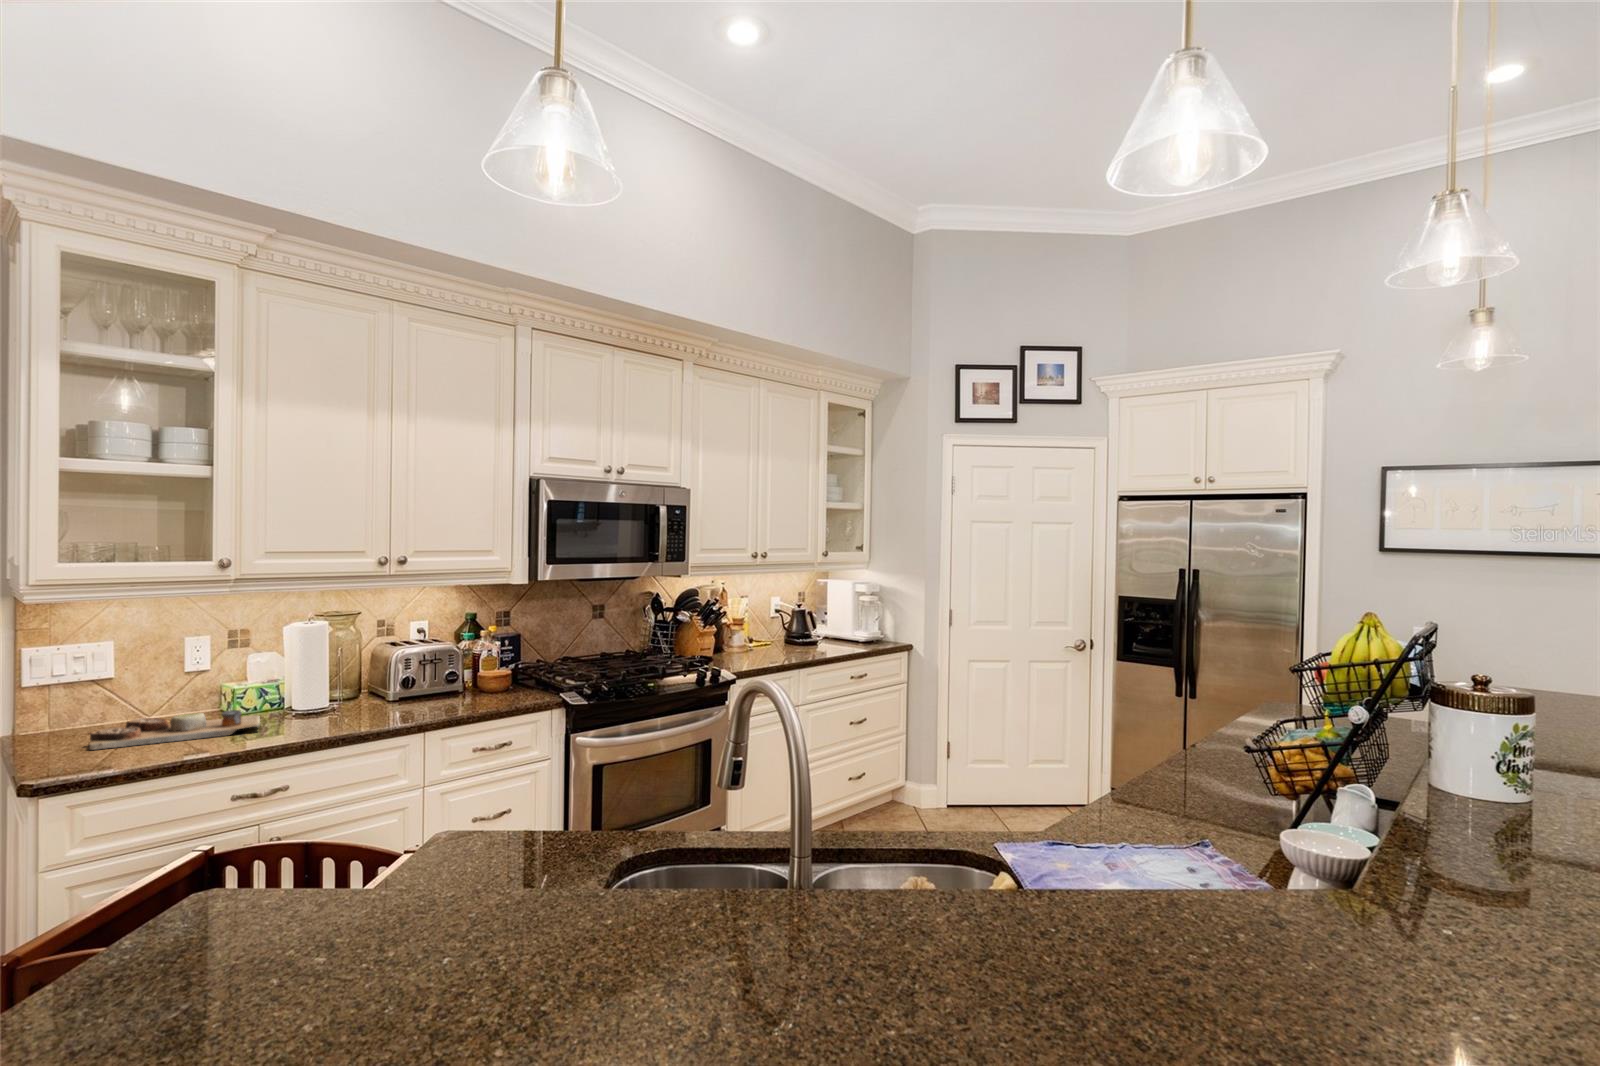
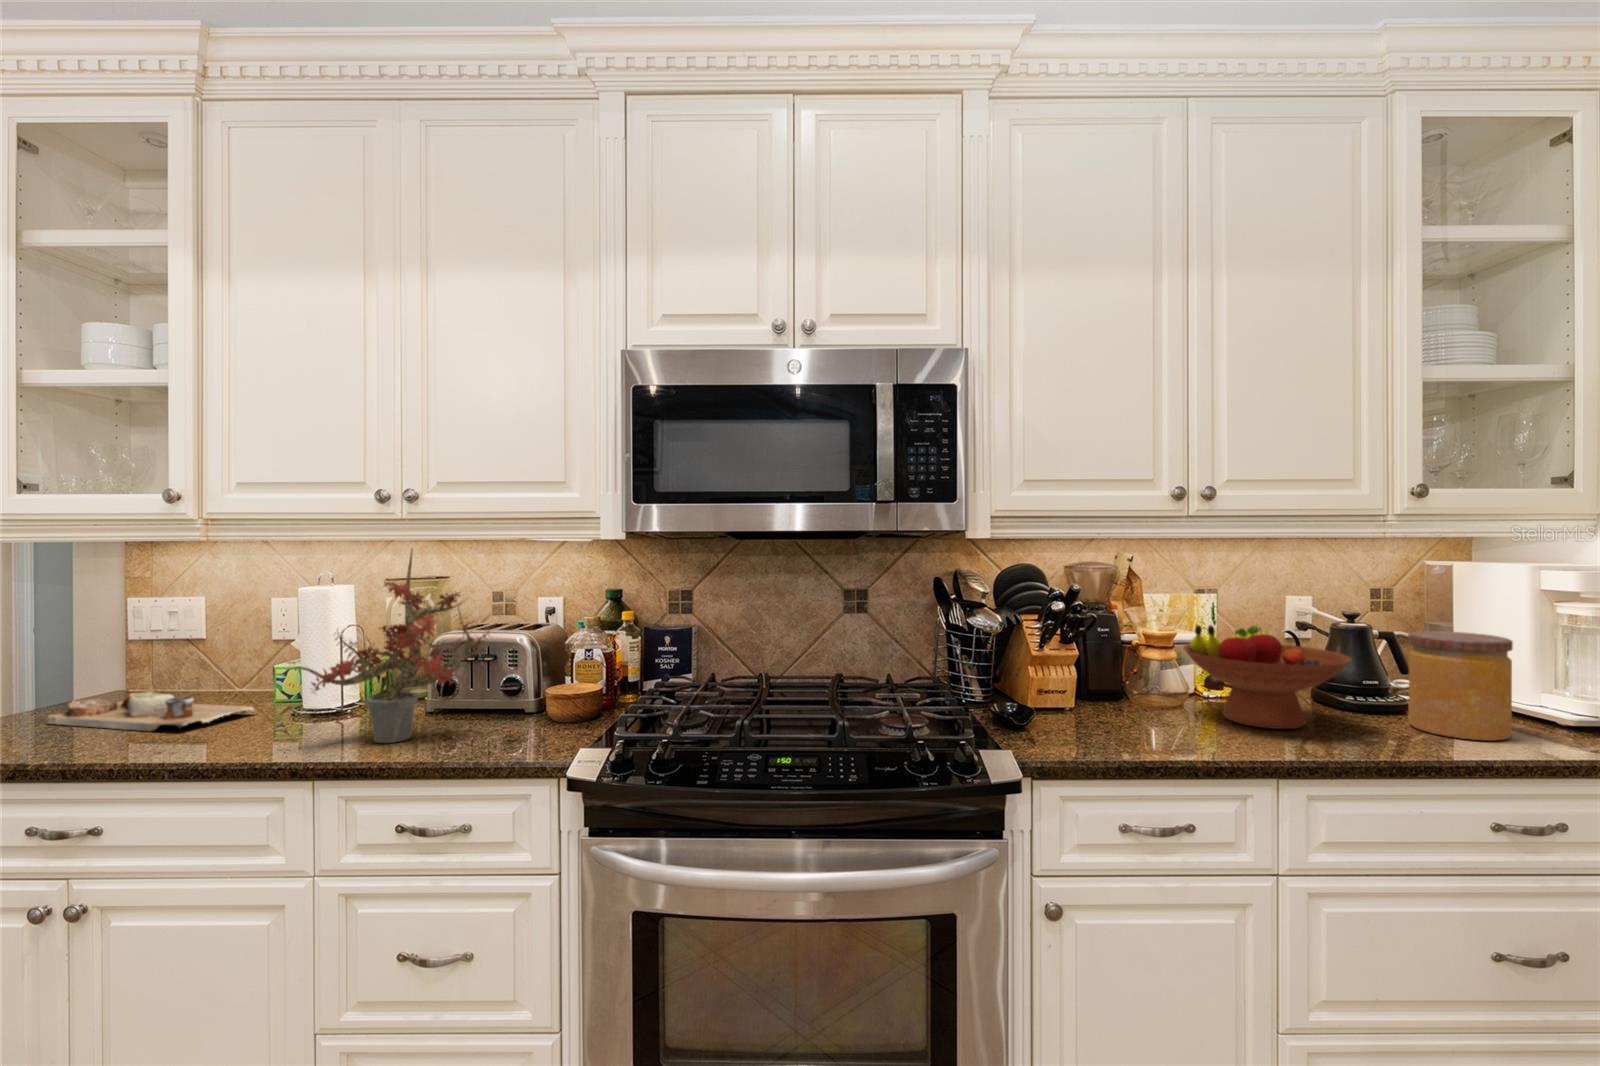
potted plant: none [390,594,479,712] -> present [291,549,490,743]
jar: none [823,609,853,648] -> present [1408,631,1513,741]
fruit bowl: none [754,612,814,653] -> present [1183,625,1351,729]

